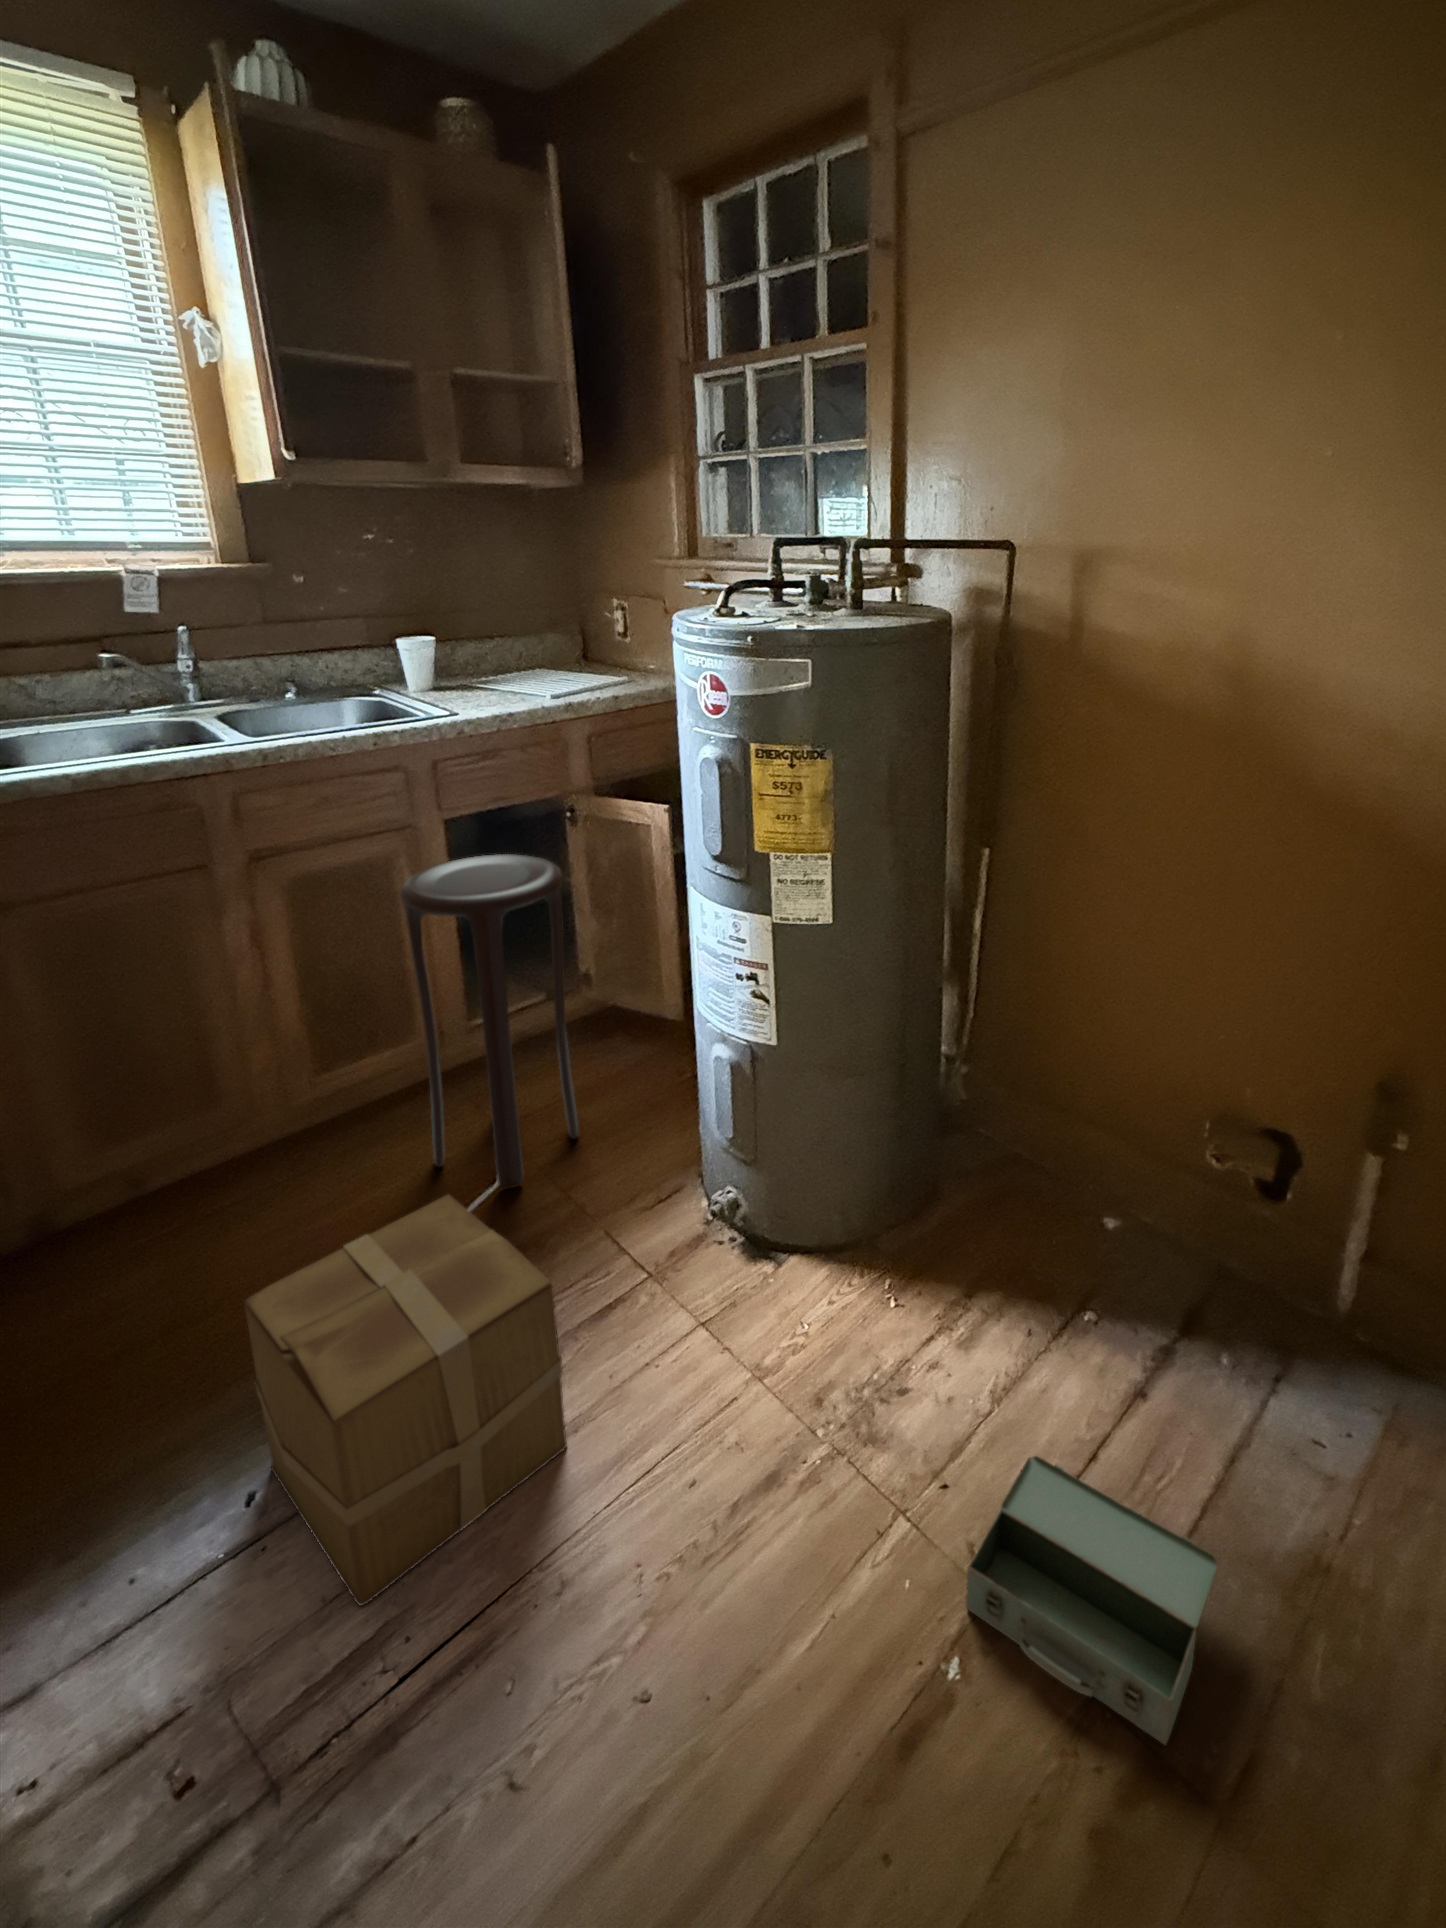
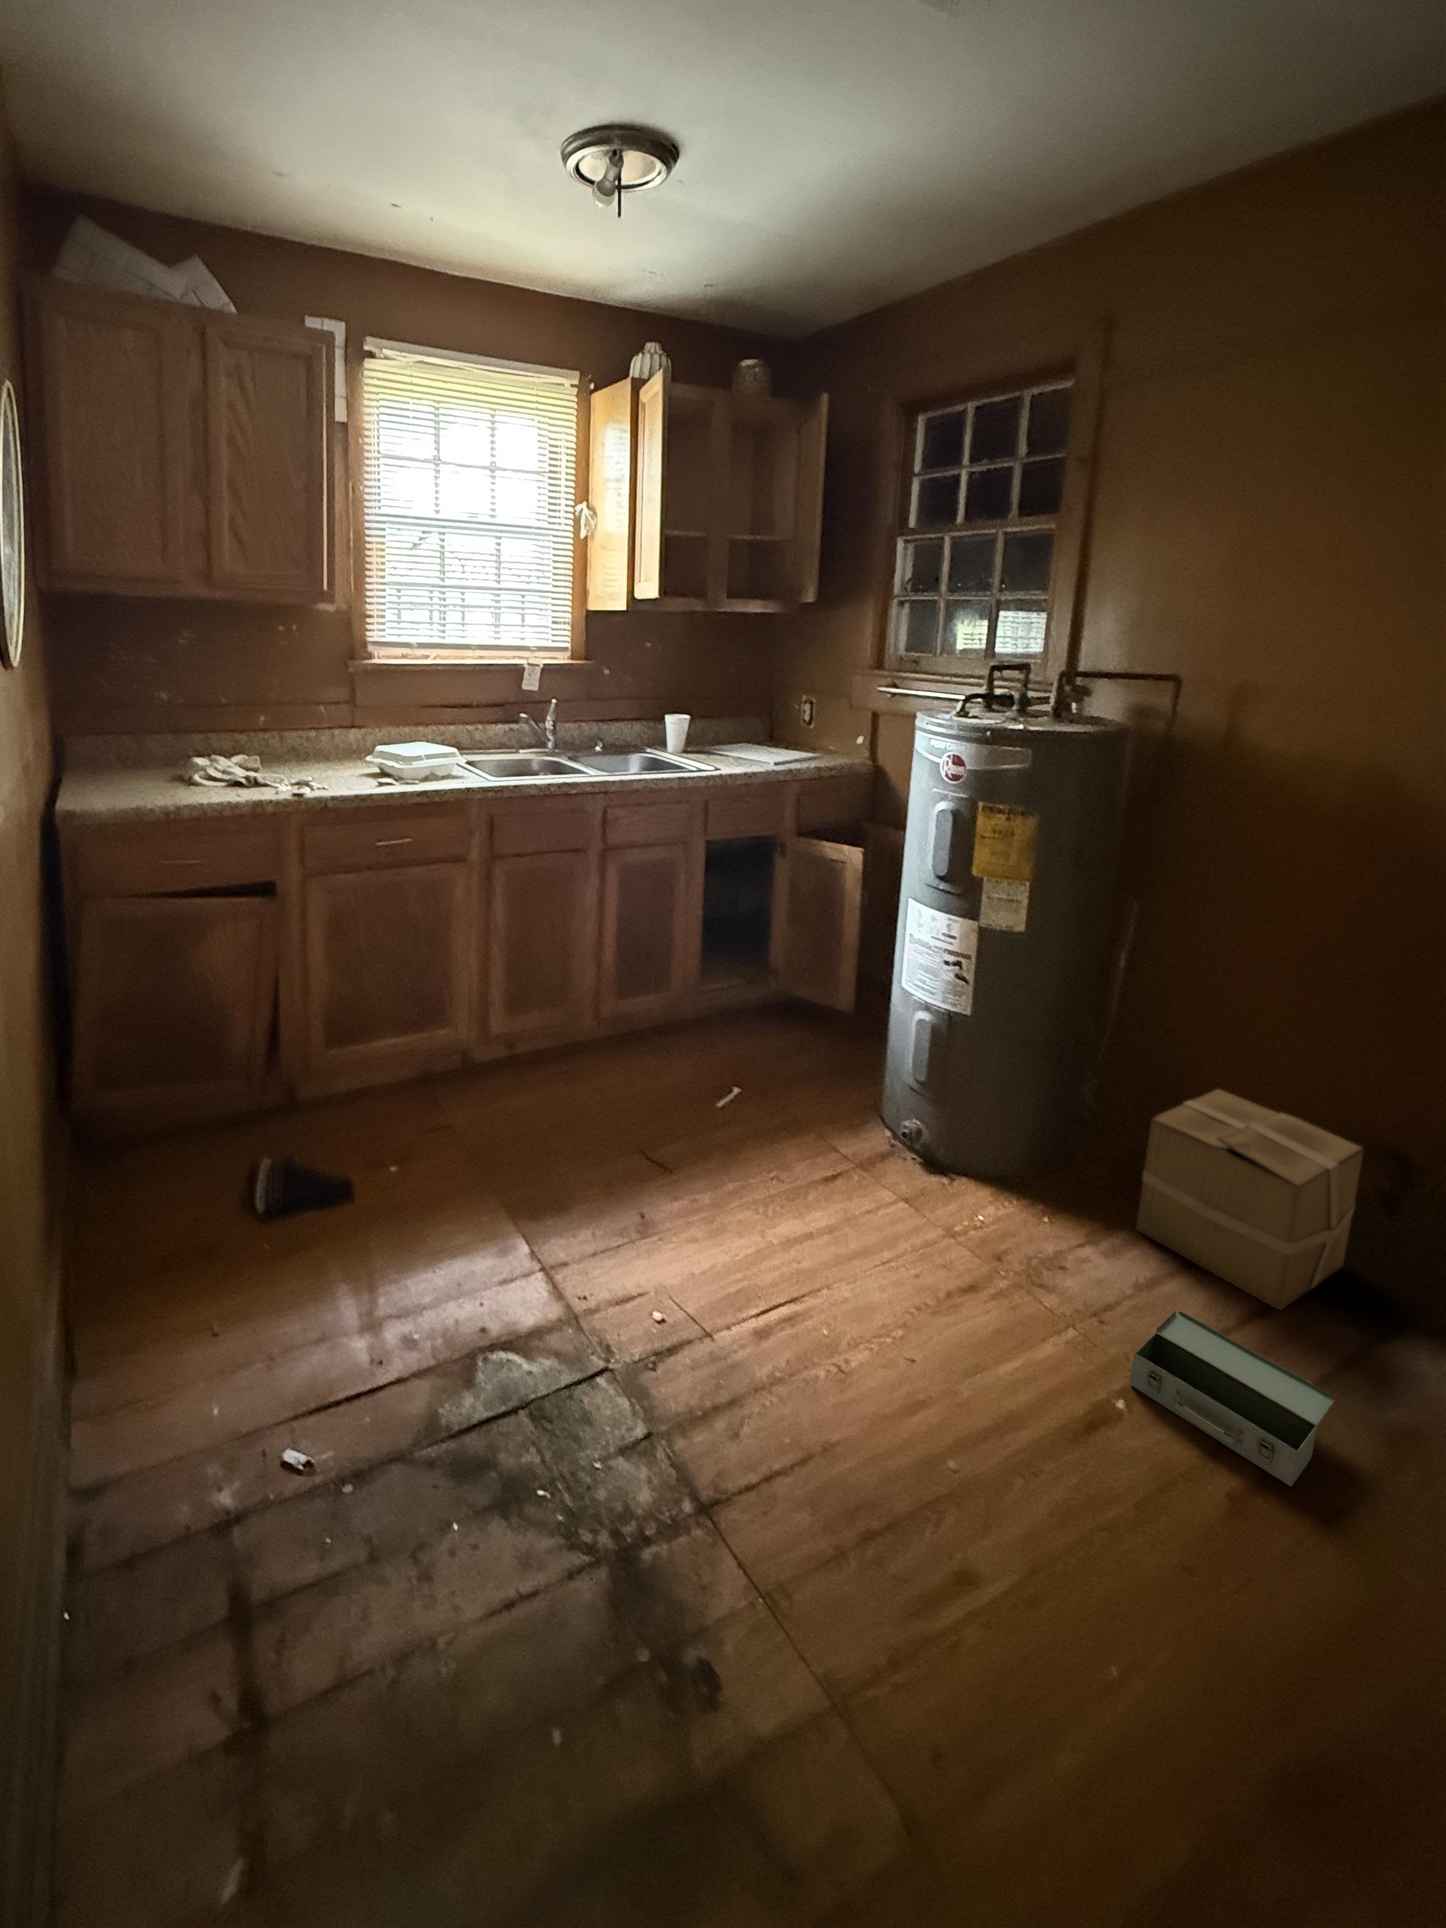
stool: present [400,854,578,1188] -> none [692,866,802,1093]
cardboard box: present [244,1194,567,1606] -> present [1137,1089,1363,1310]

